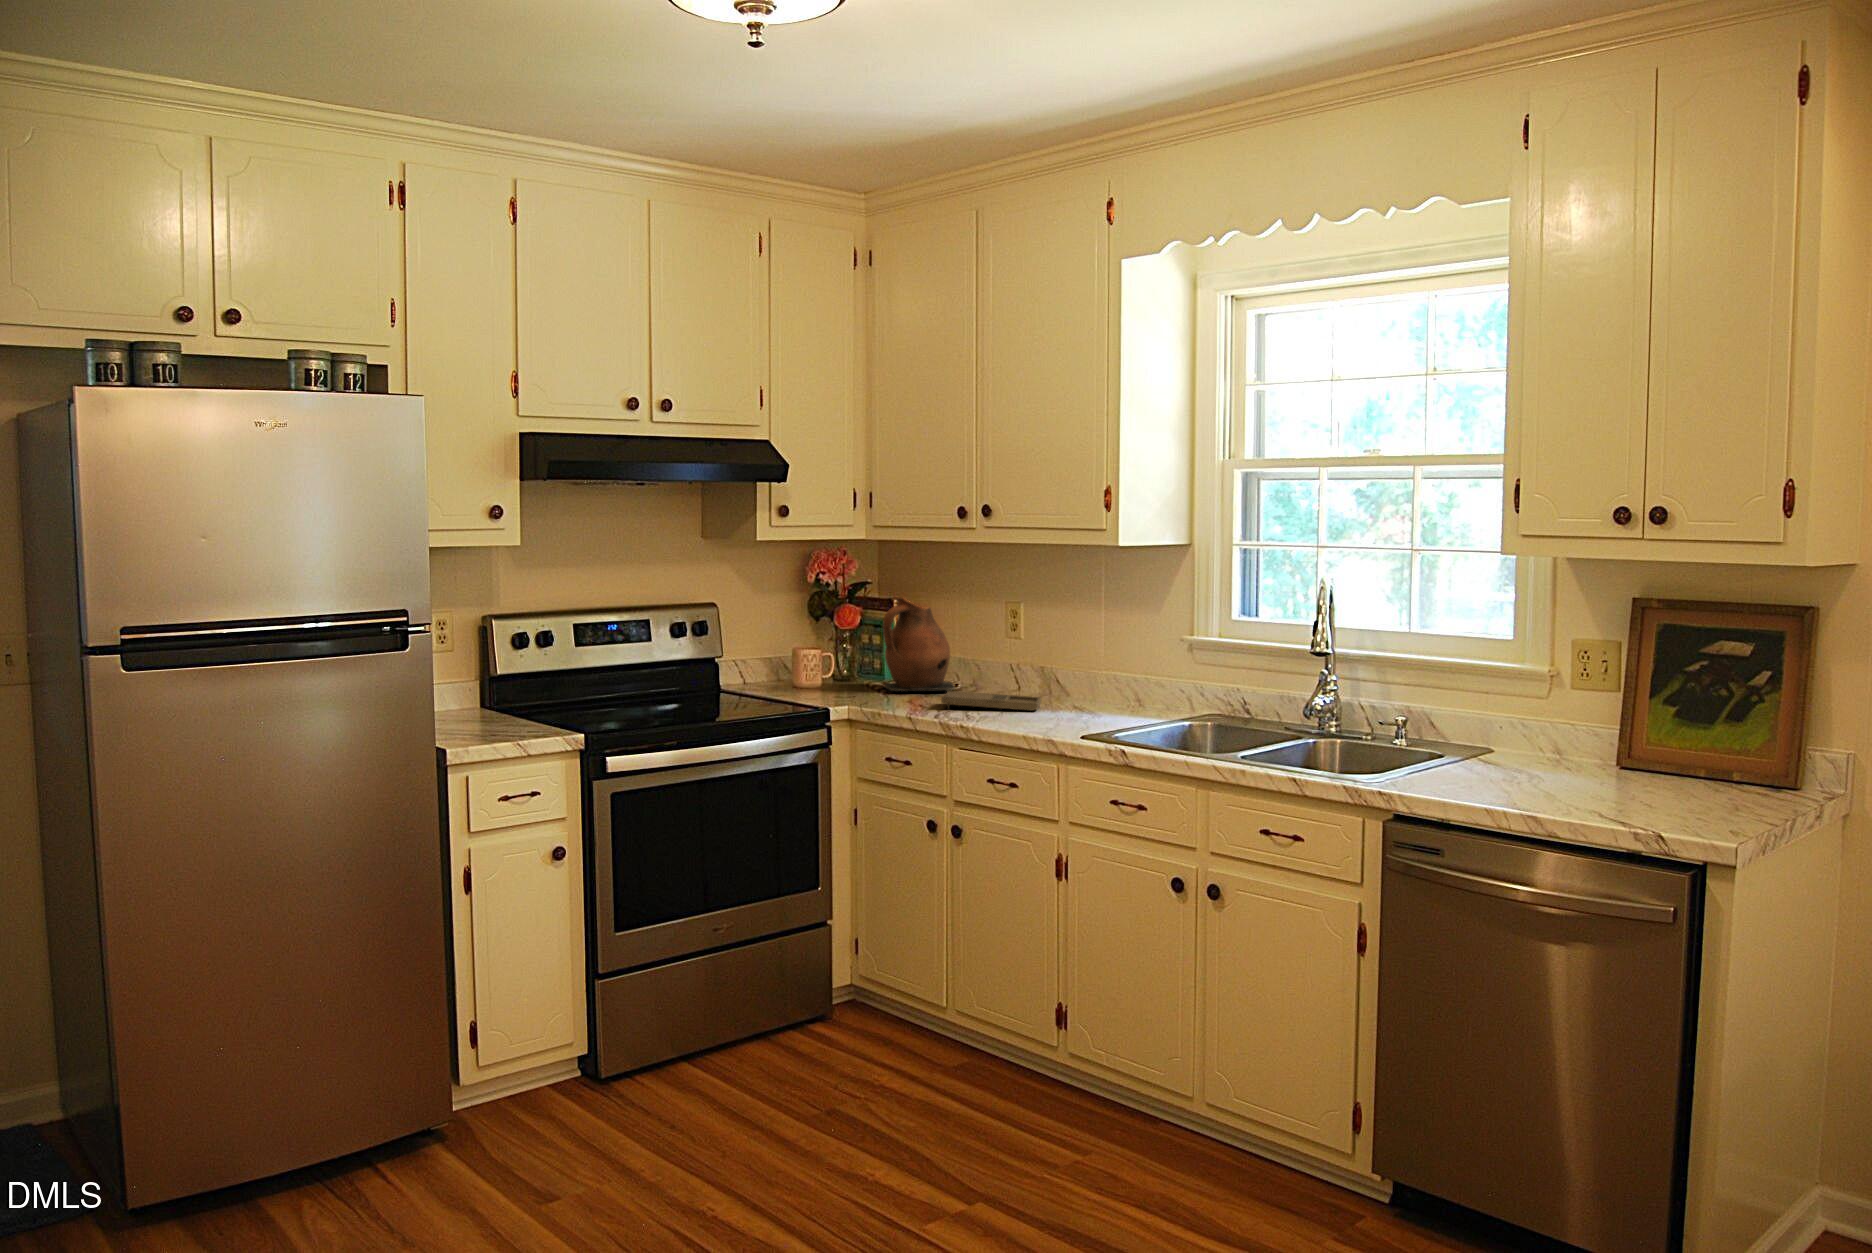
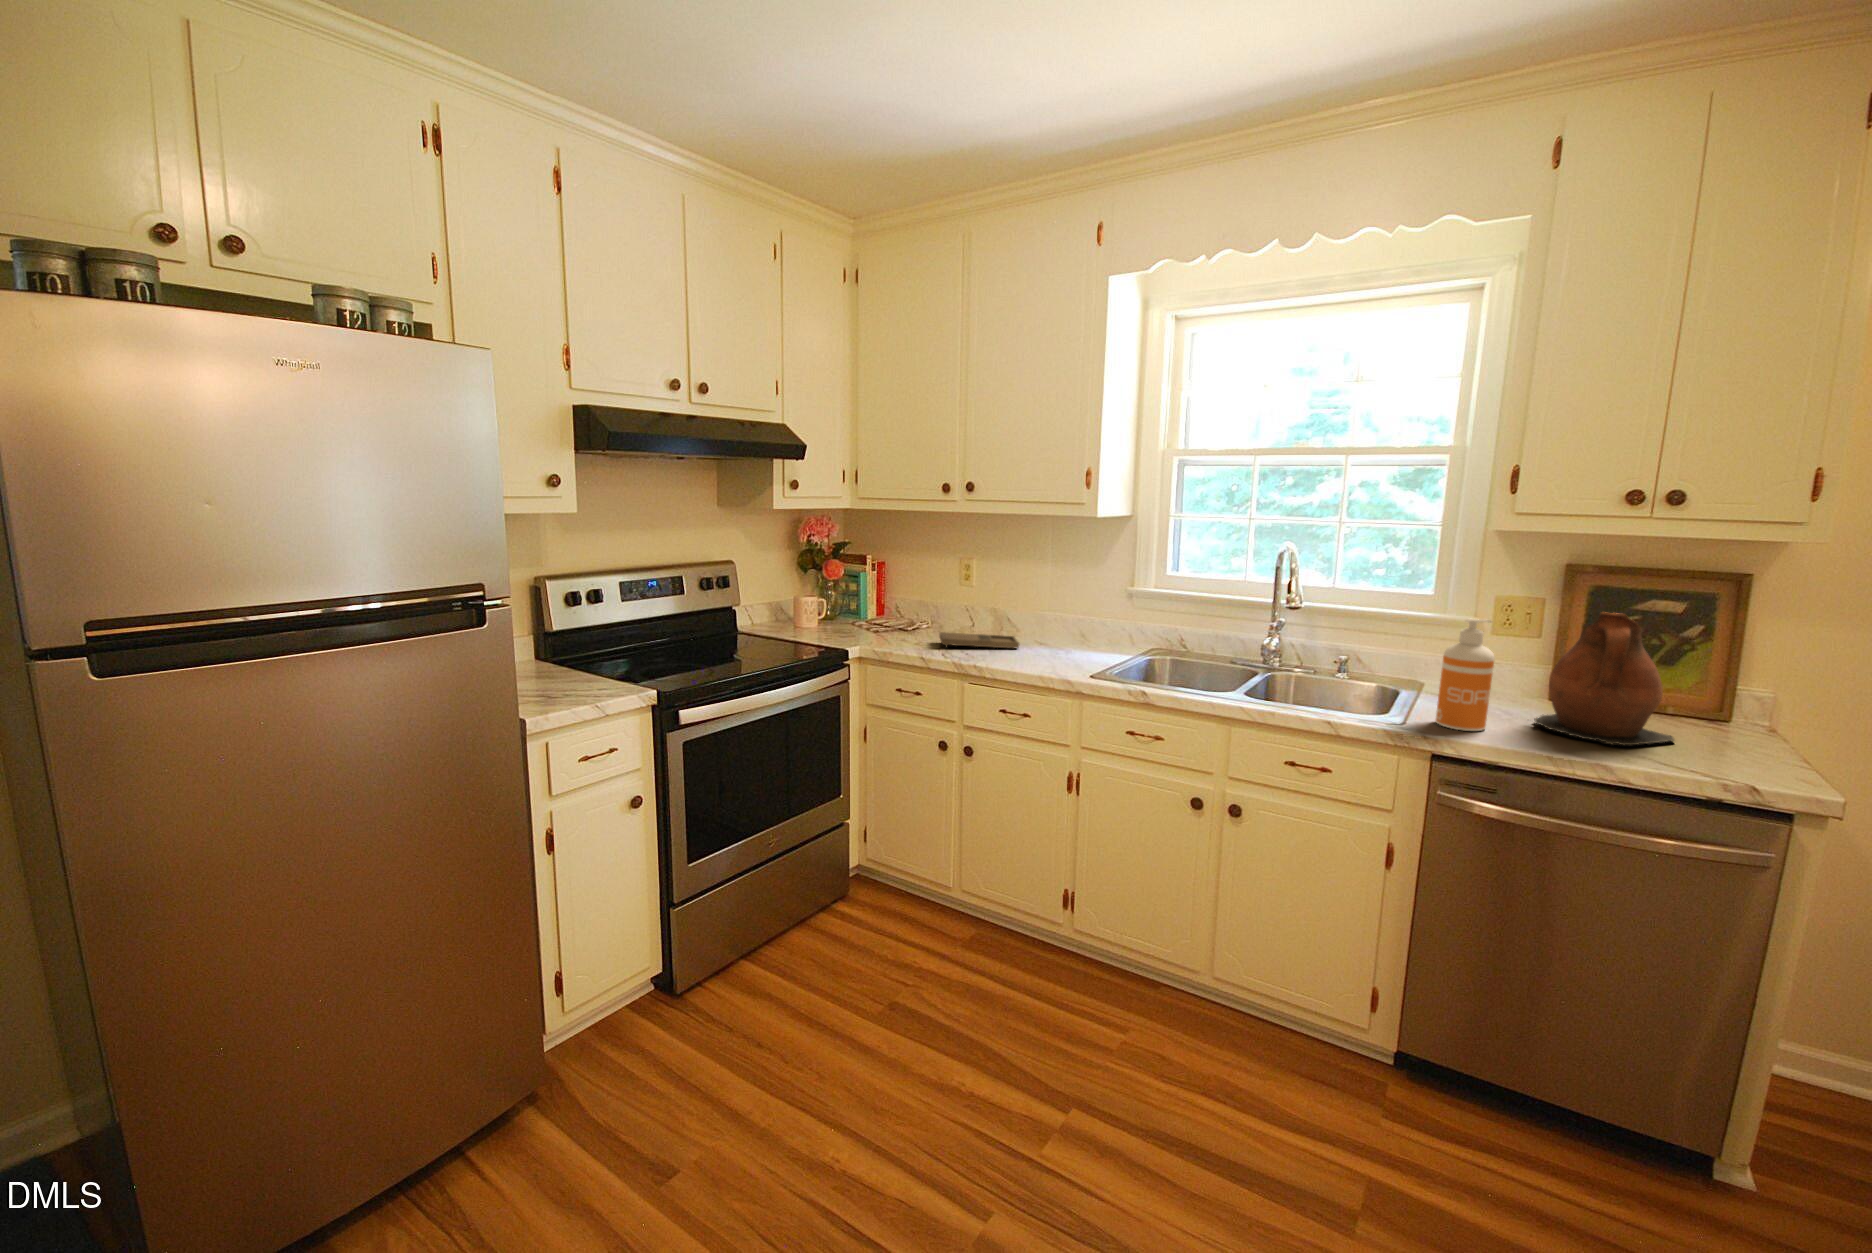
ceramic pitcher: present [882,597,955,691] -> present [1534,612,1674,745]
soap dispenser: none [1416,658,1470,789] -> present [1436,619,1495,731]

